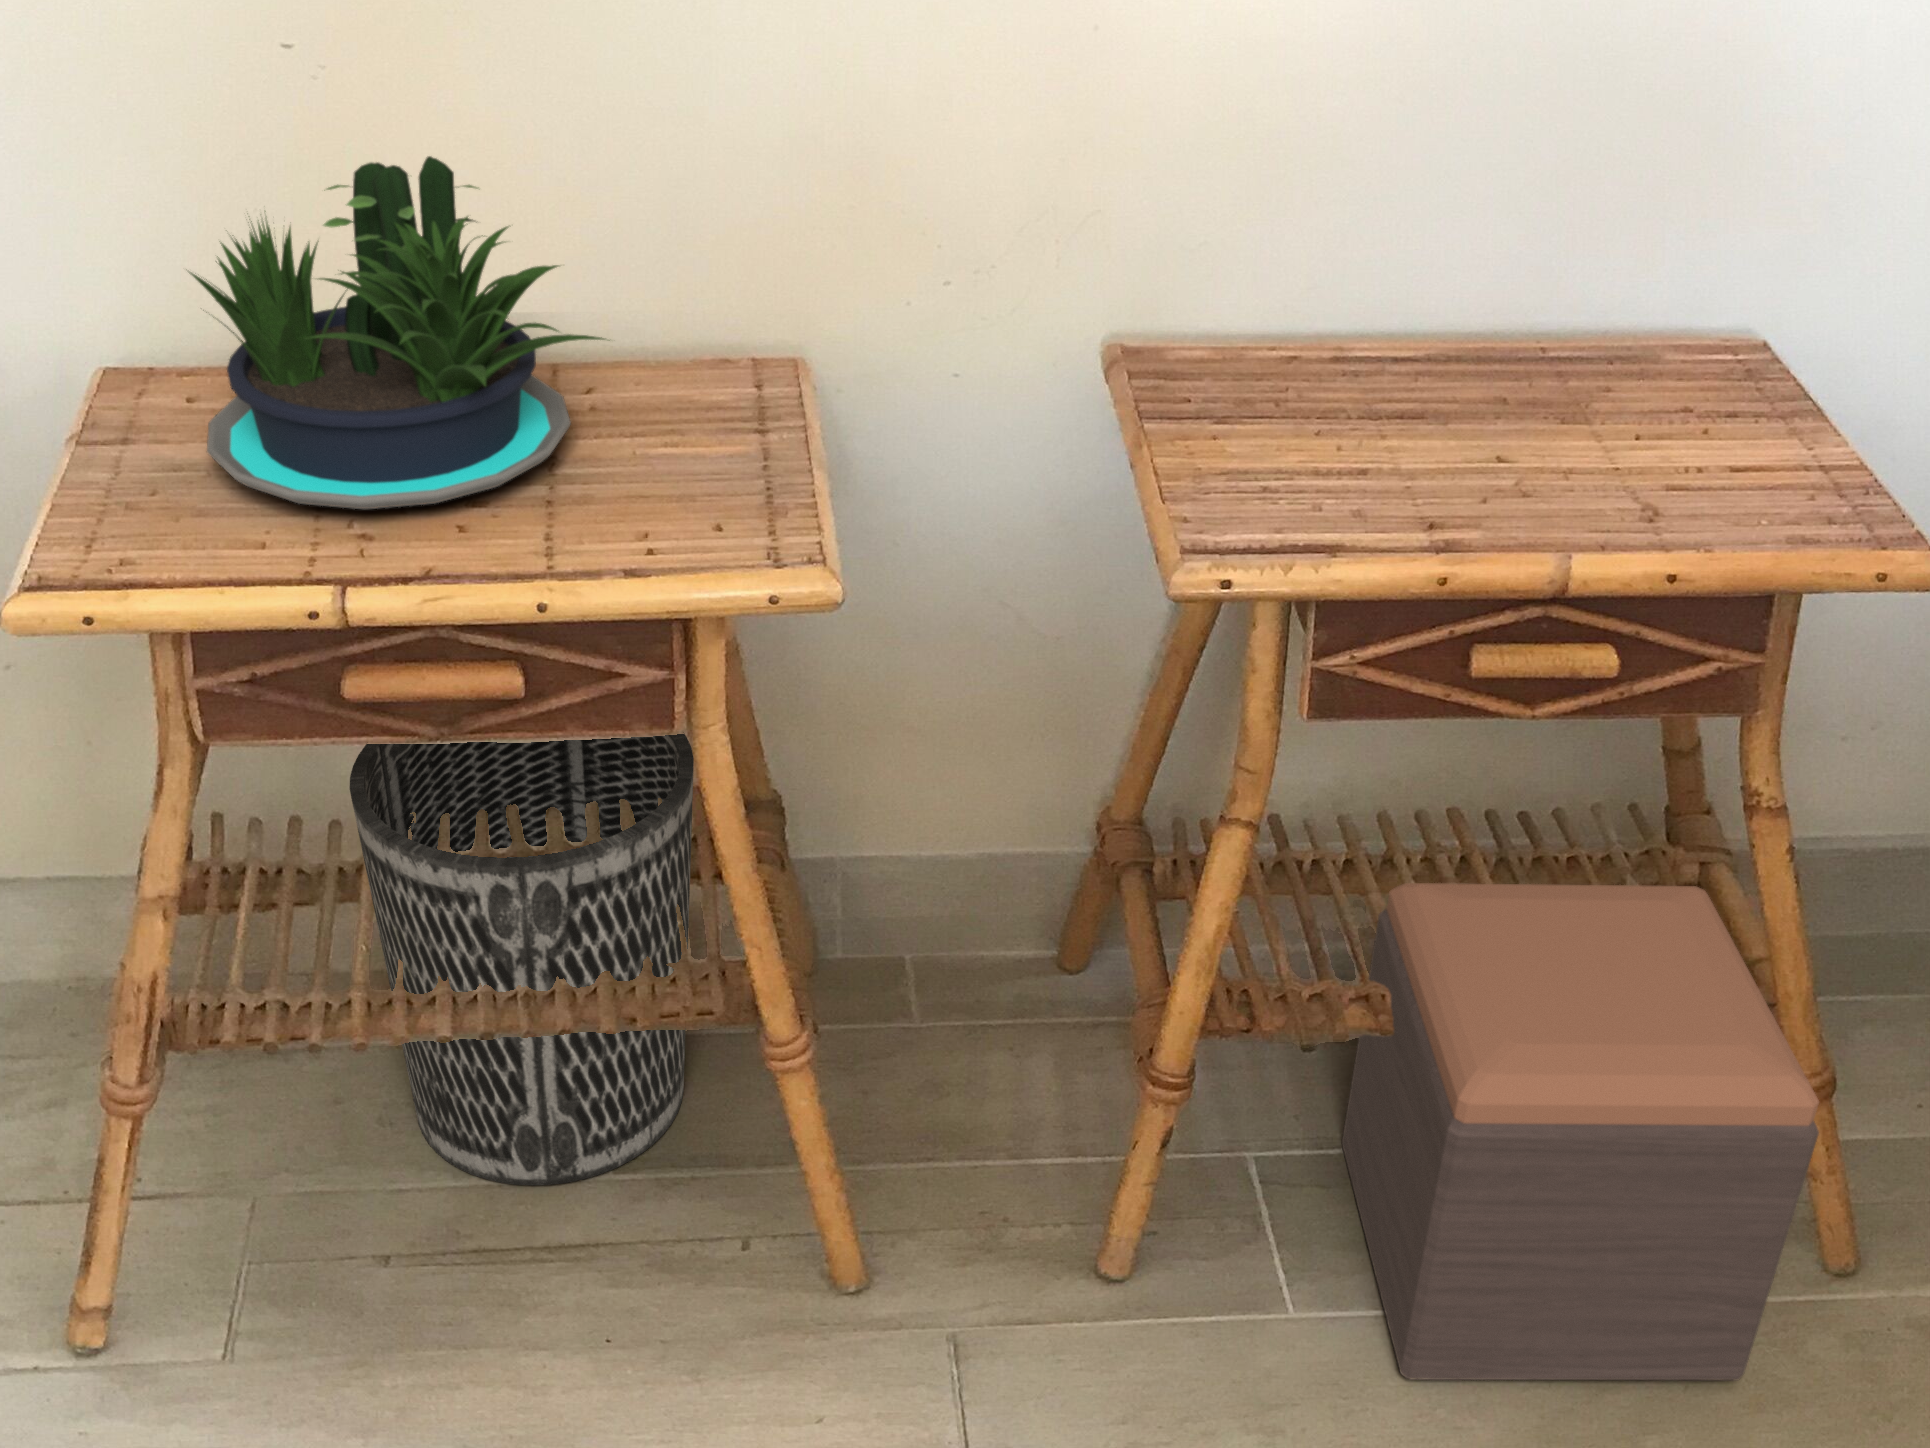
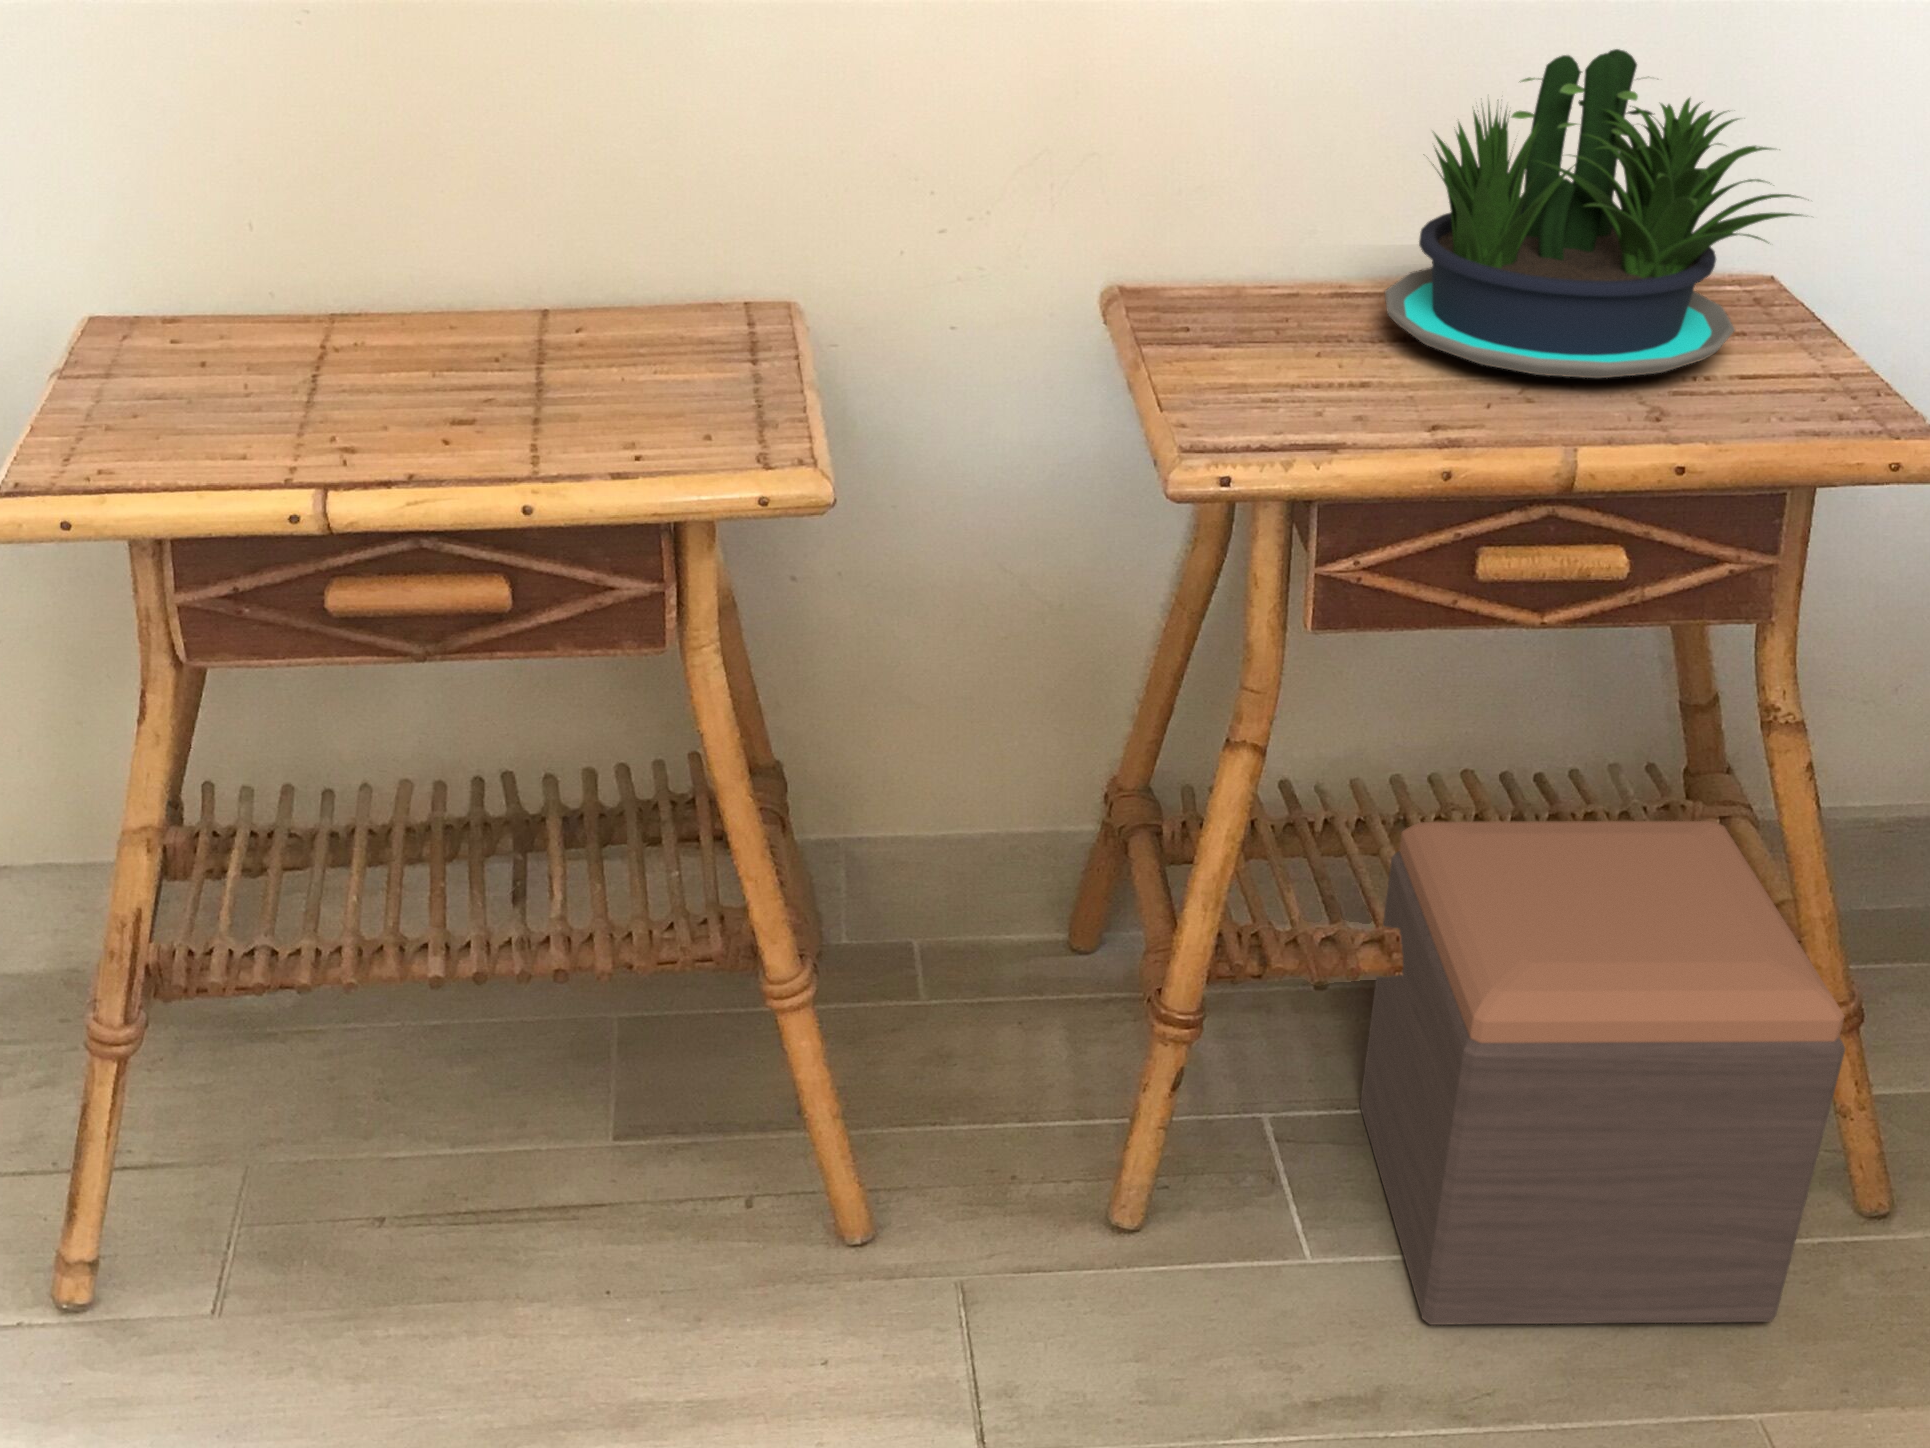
potted plant: present [189,156,605,509] -> present [1385,49,1802,378]
wastebasket: present [350,734,694,1185] -> none [340,642,691,1152]

